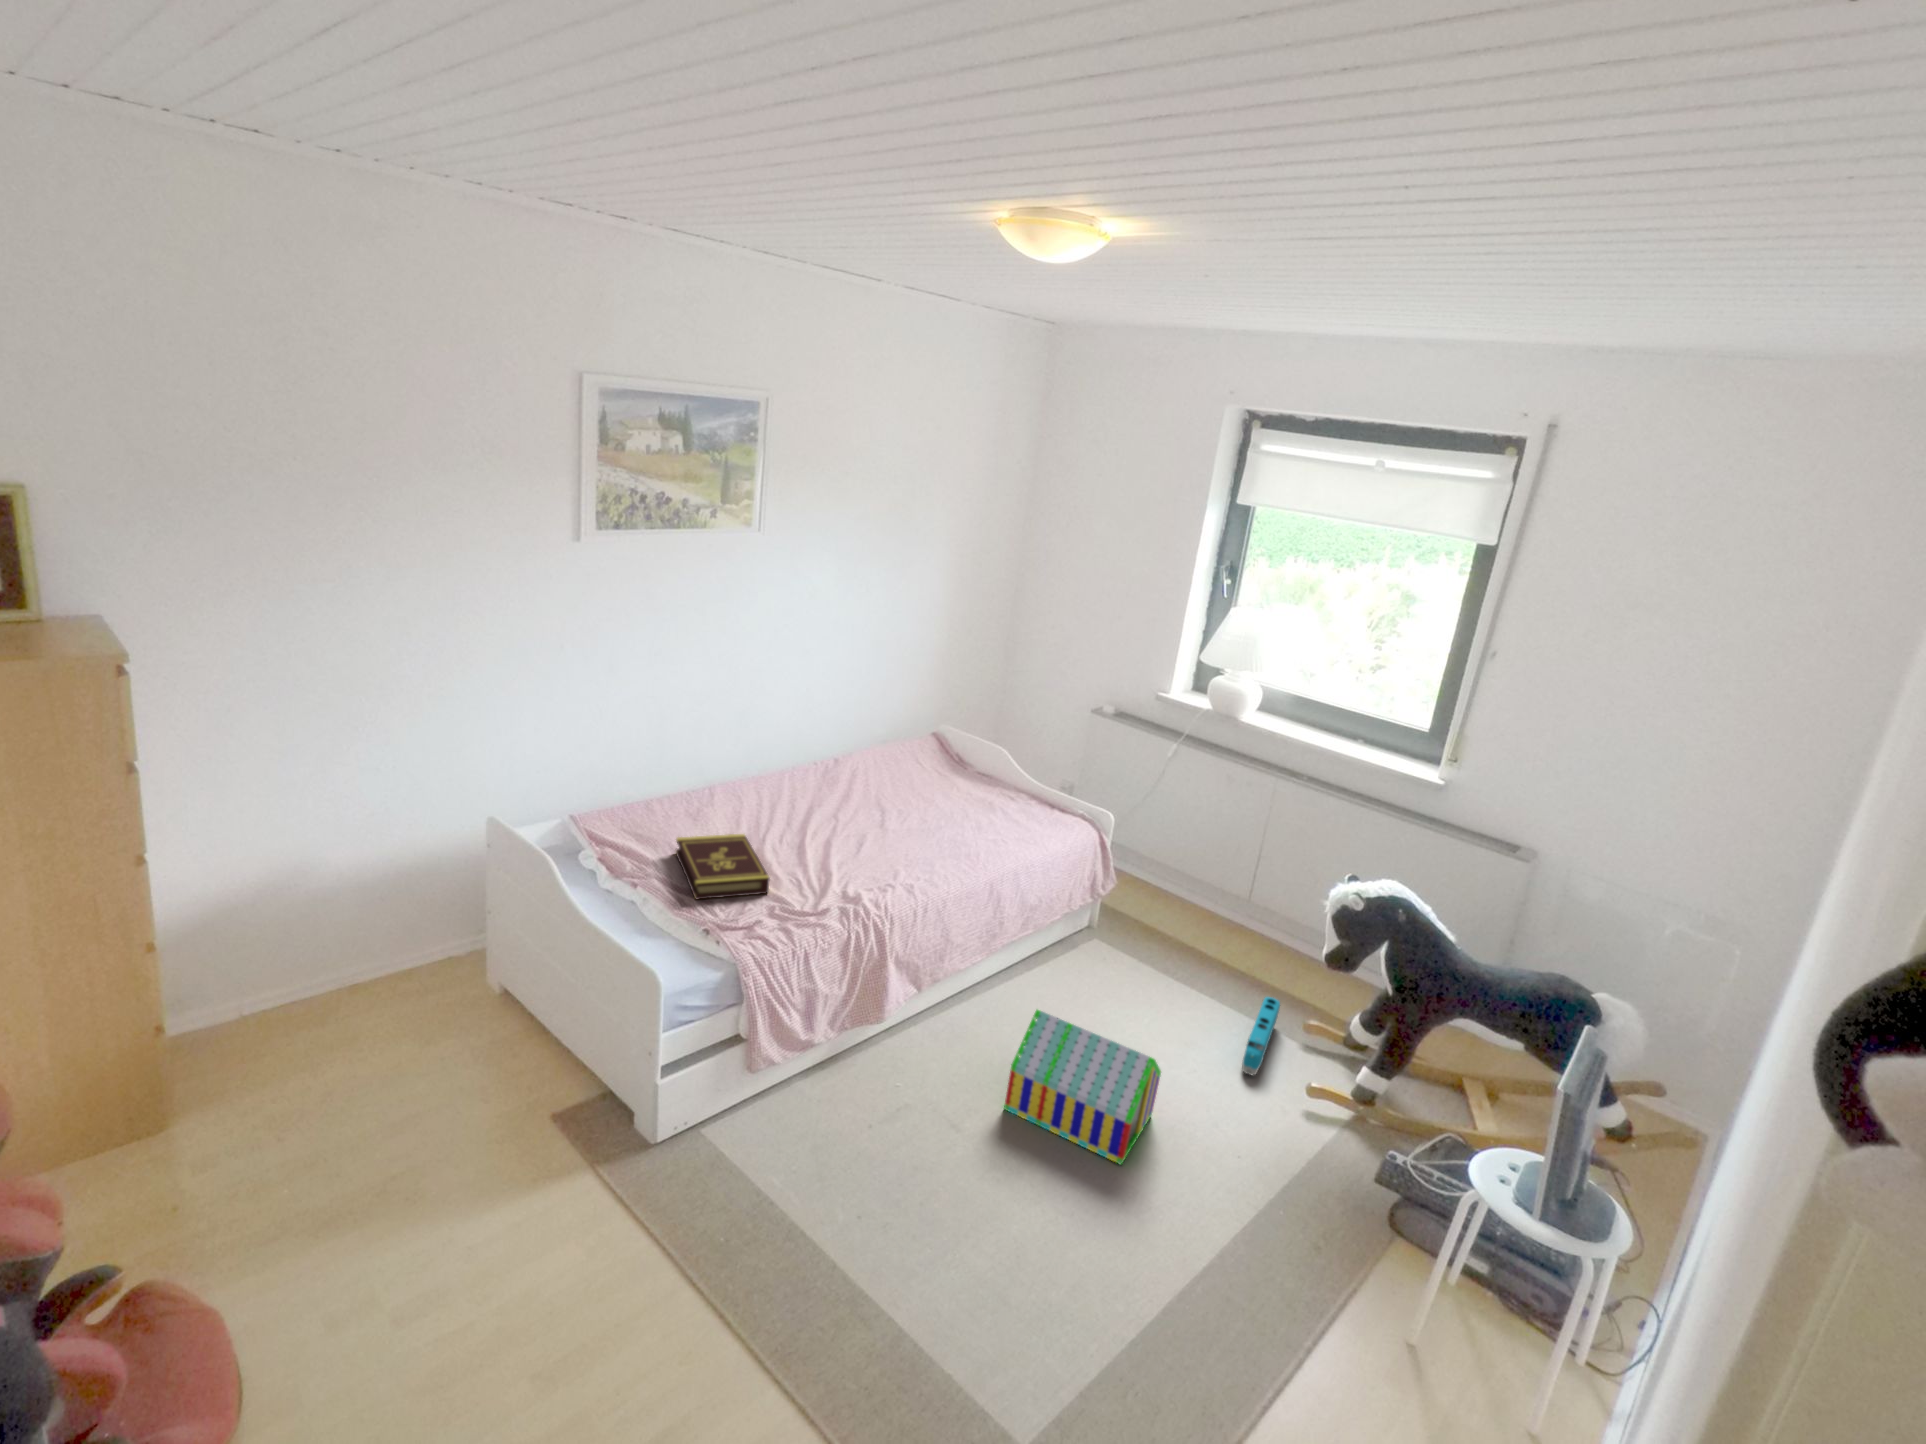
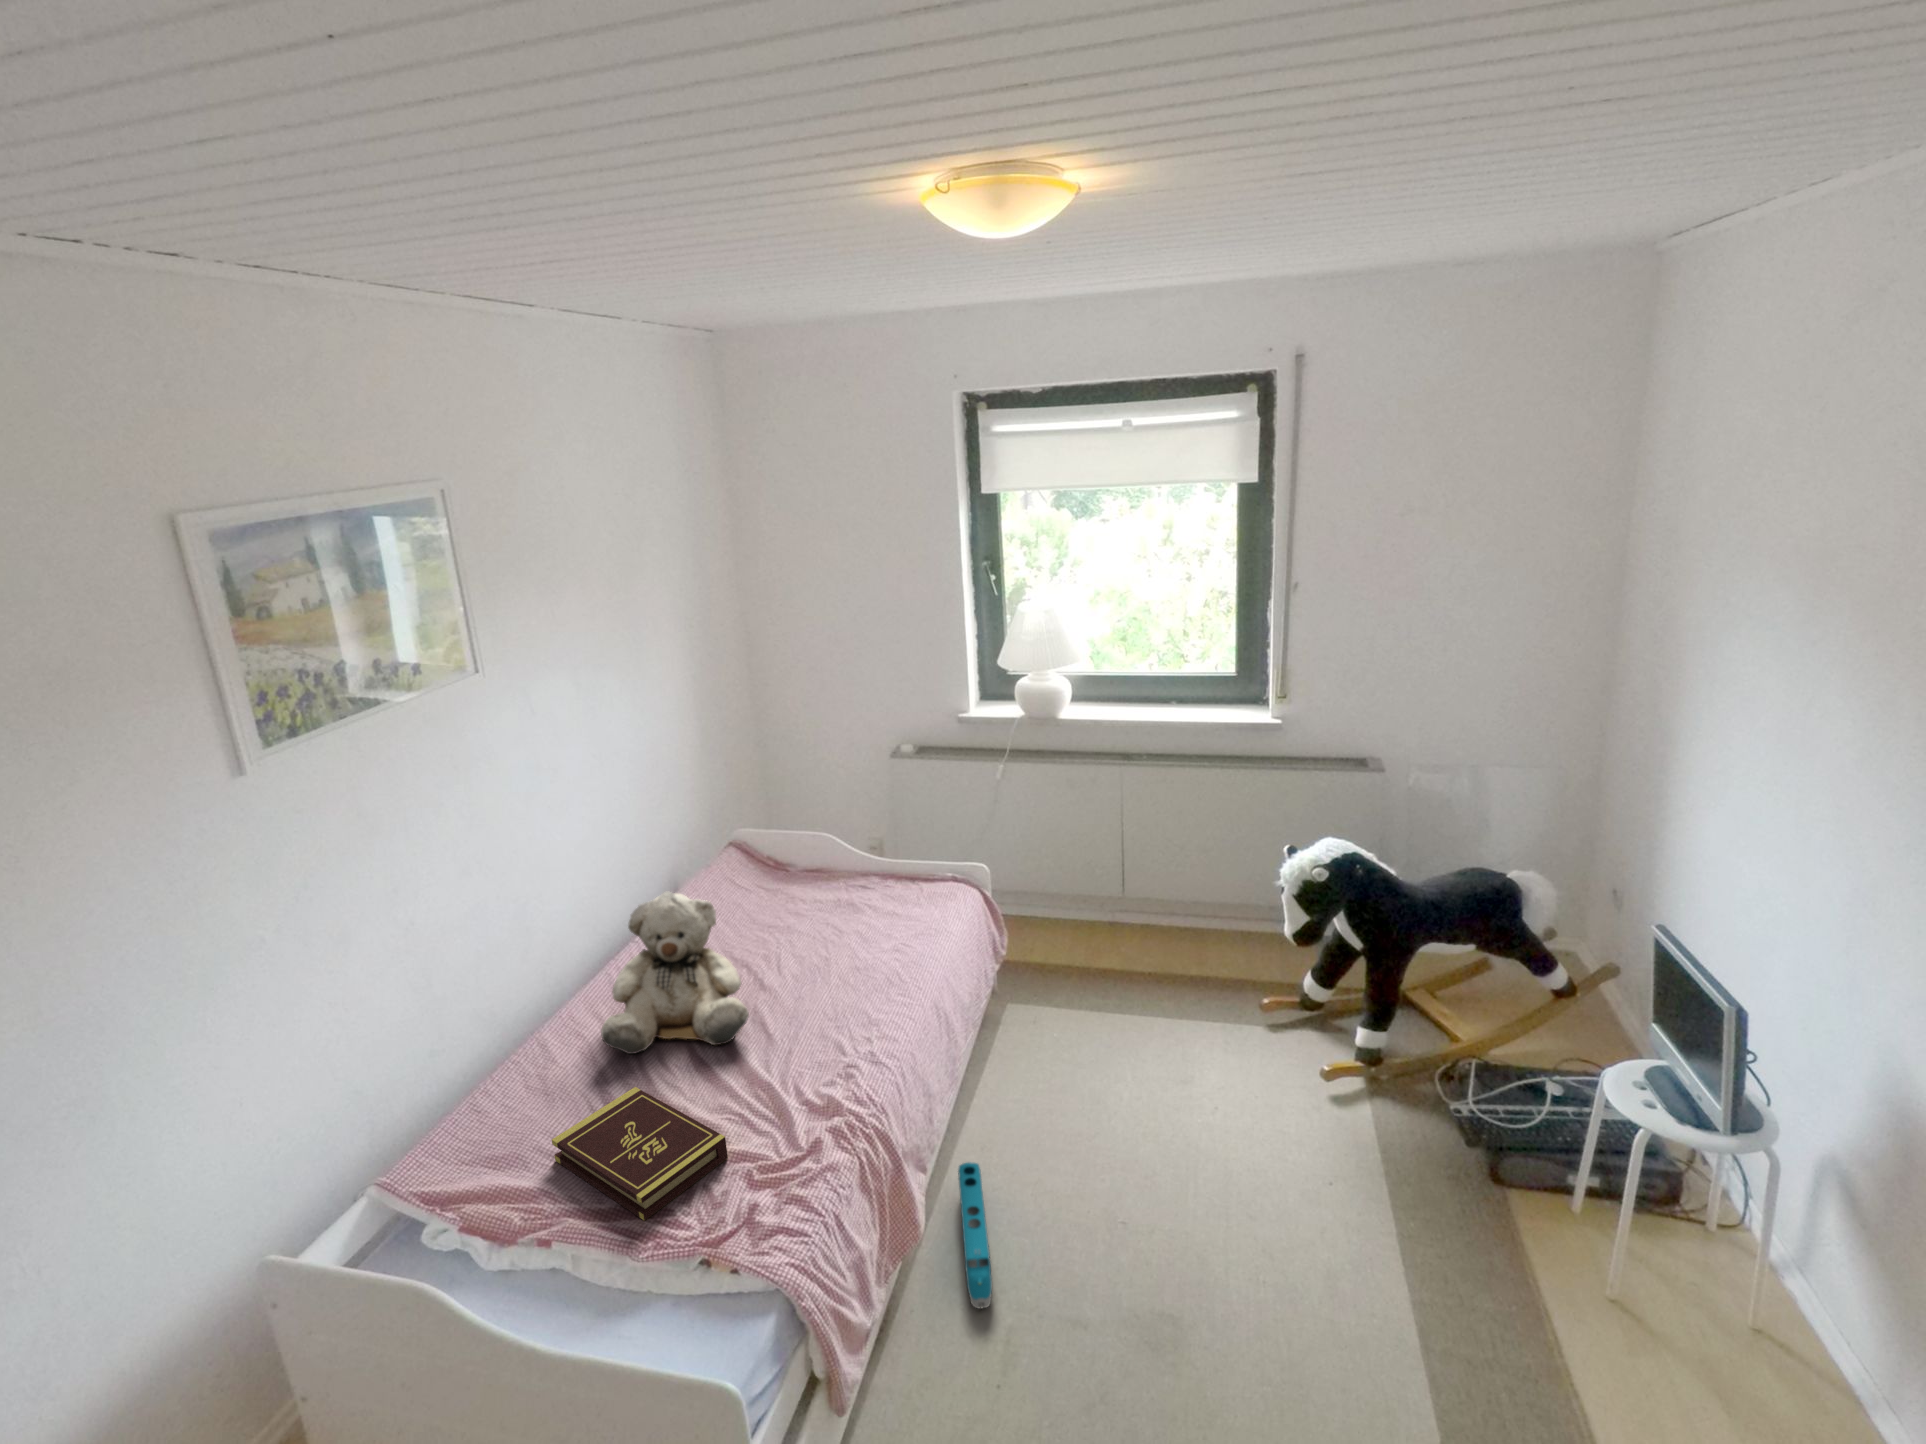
teddy bear: none [747,723,858,840] -> present [601,891,749,1054]
toy train: present [1242,997,1280,1075] -> present [958,1162,992,1308]
toy house: present [1004,1010,1161,1165] -> none [1084,1131,1255,1270]

